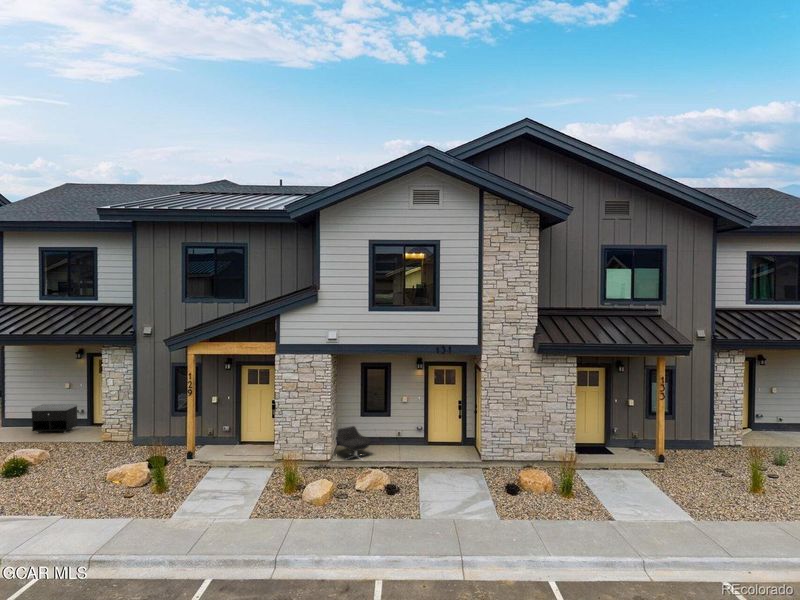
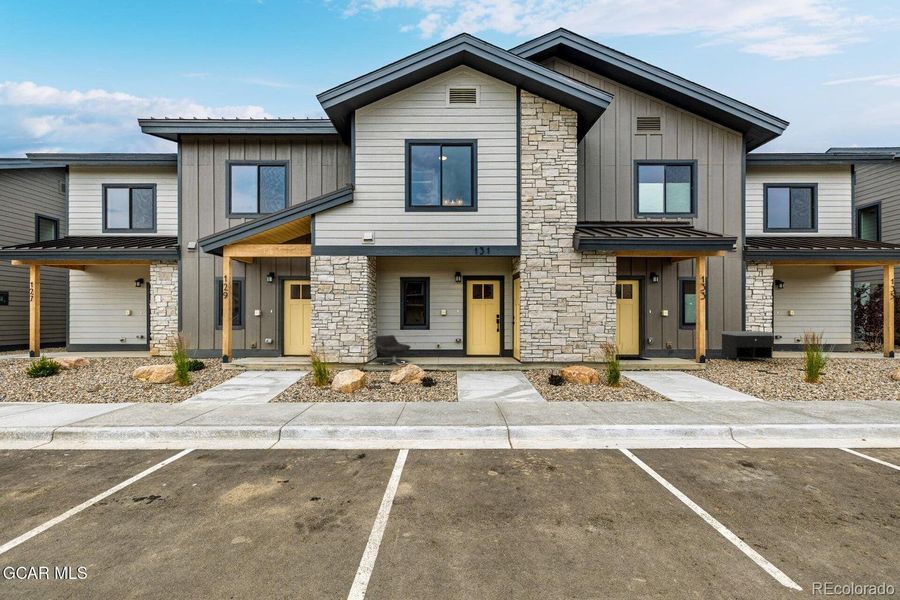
storage bench: present [31,404,77,433] -> present [722,331,774,361]

